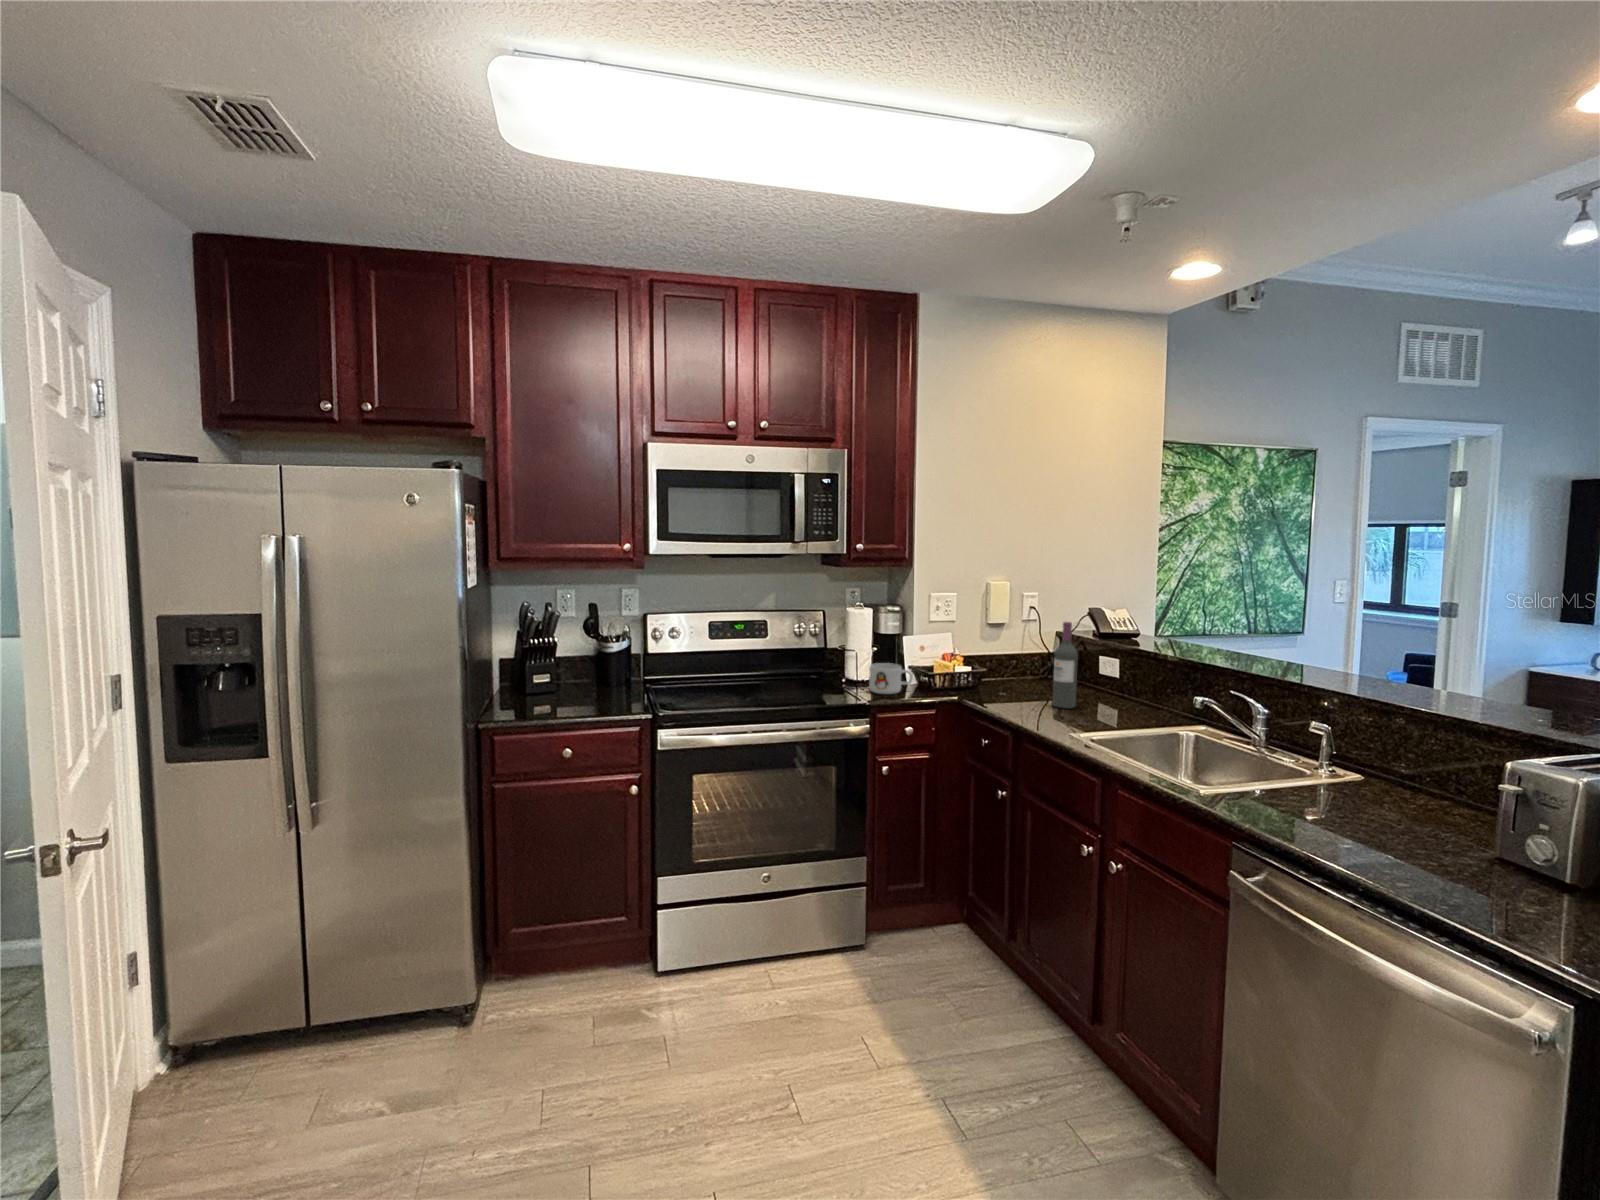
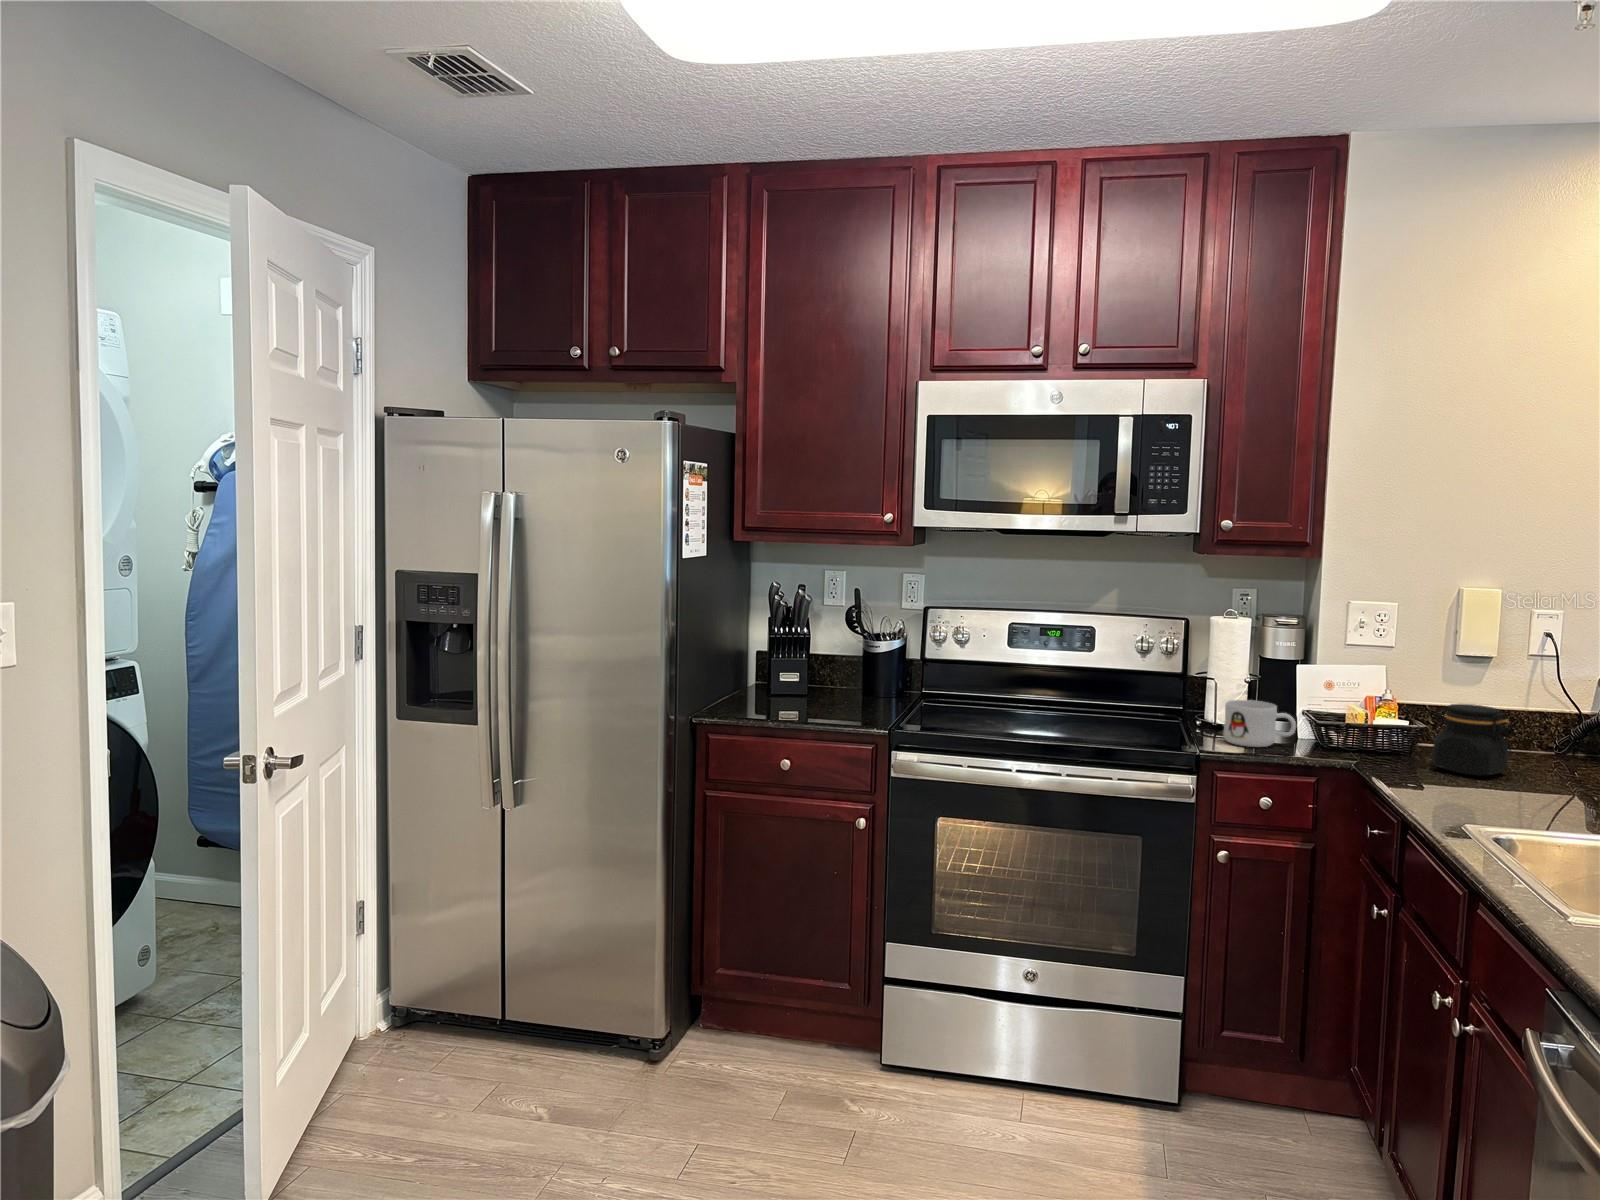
wine bottle: present [1053,622,1078,708] -> none [1513,655,1562,800]
jar: none [993,654,1039,697] -> present [1432,704,1512,776]

